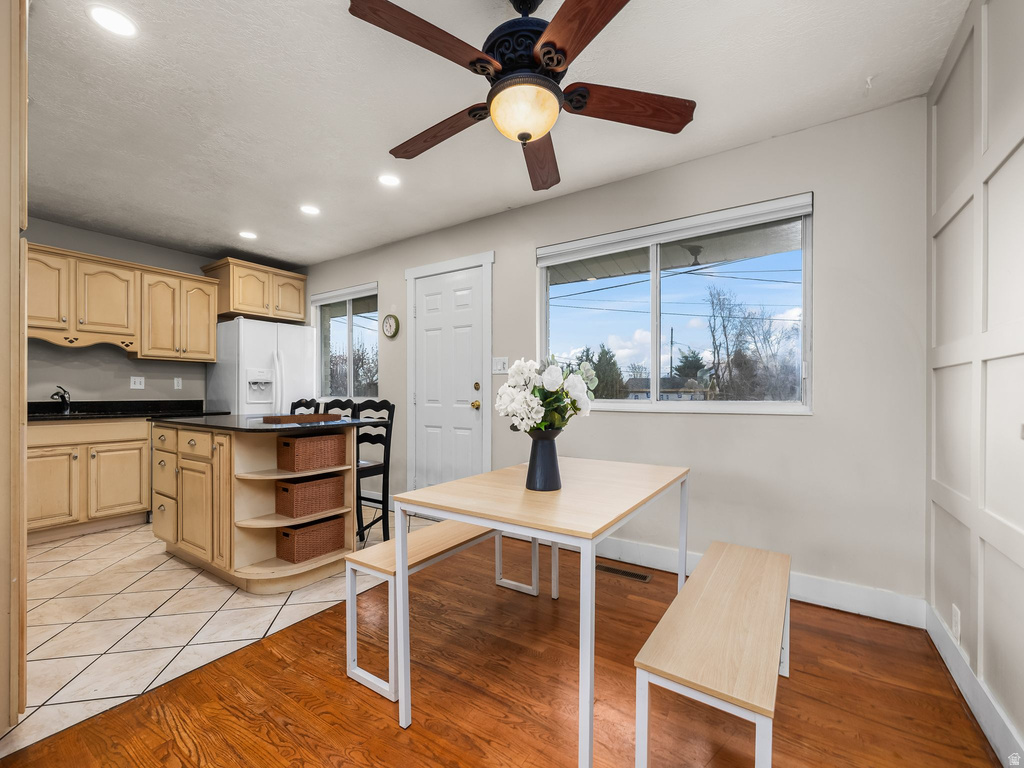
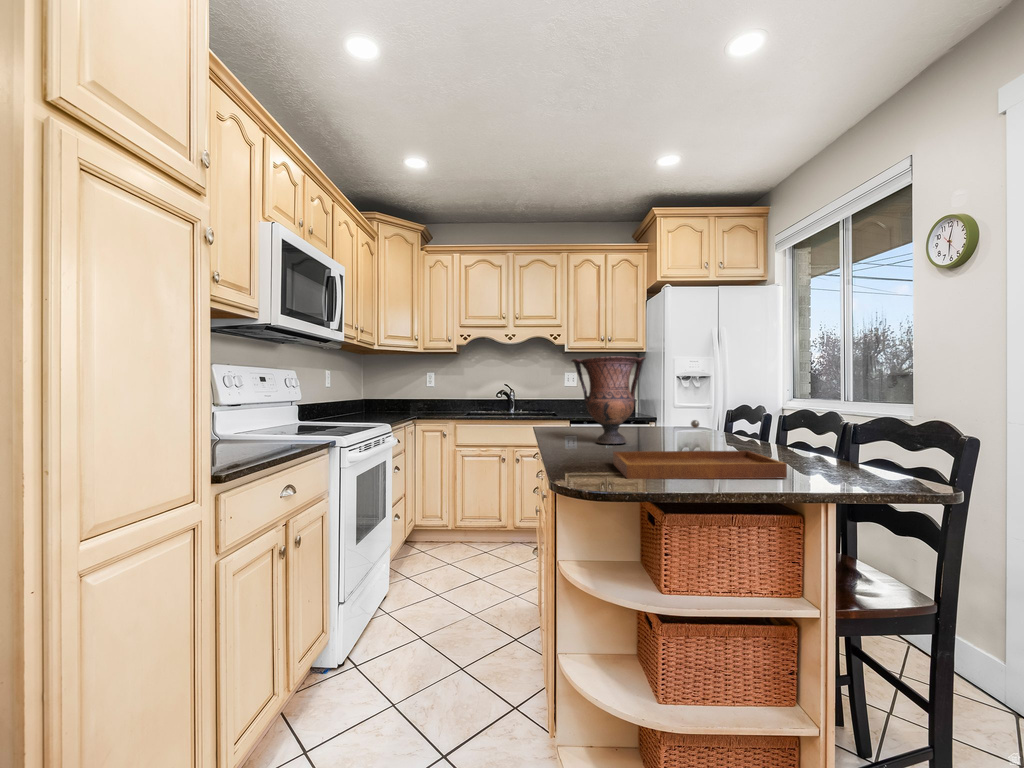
vase: none [210,368,259,420] -> present [571,356,646,444]

